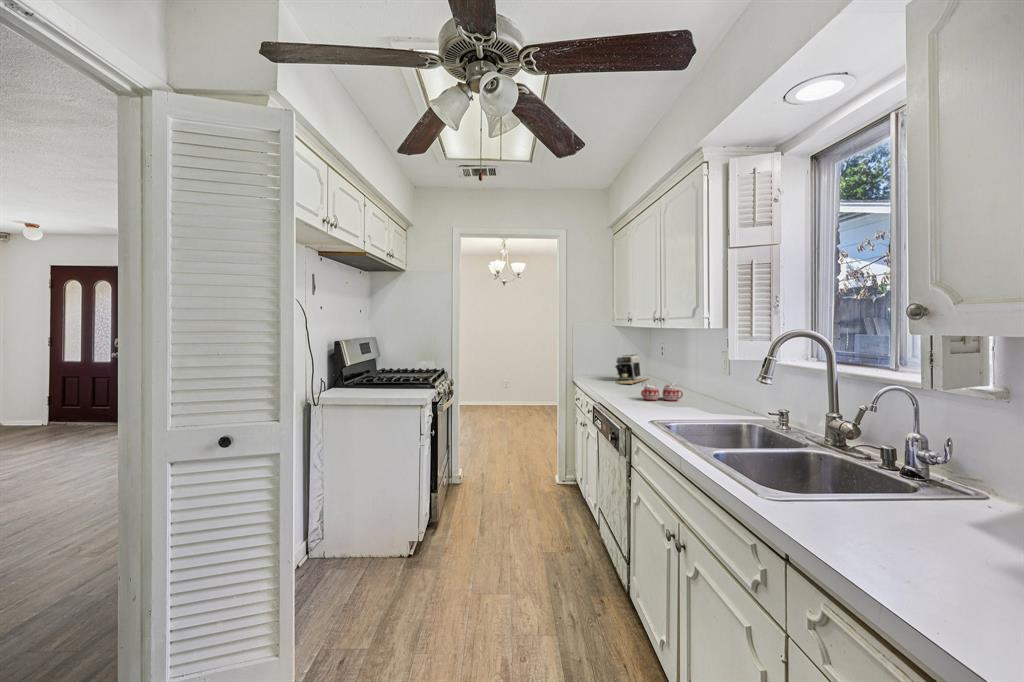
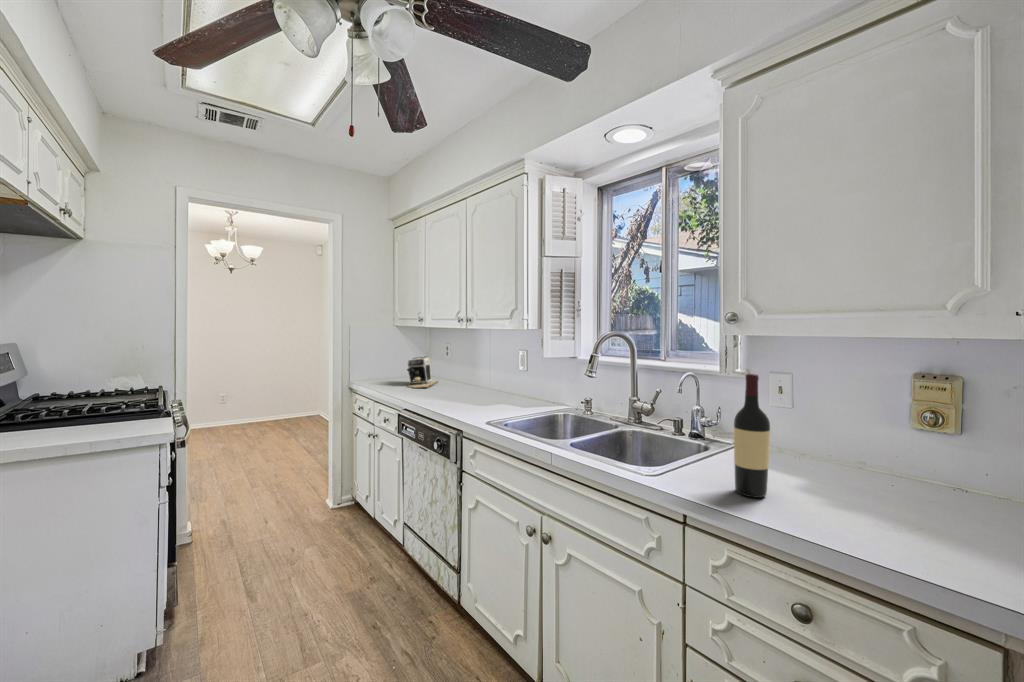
mug: present [641,381,683,401] -> none [452,383,492,402]
wine bottle: none [878,395,937,569] -> present [734,374,770,498]

